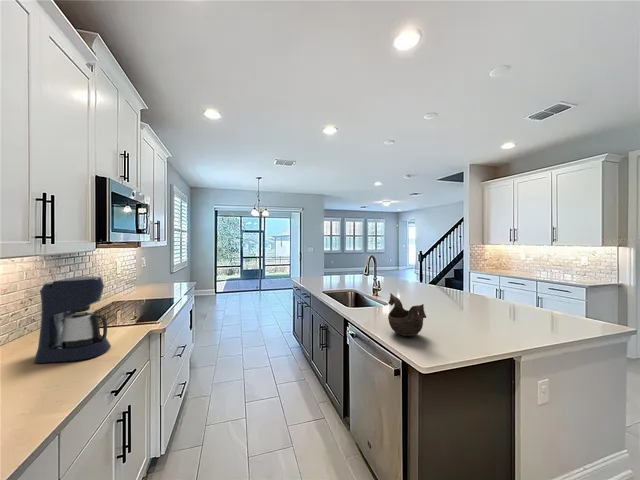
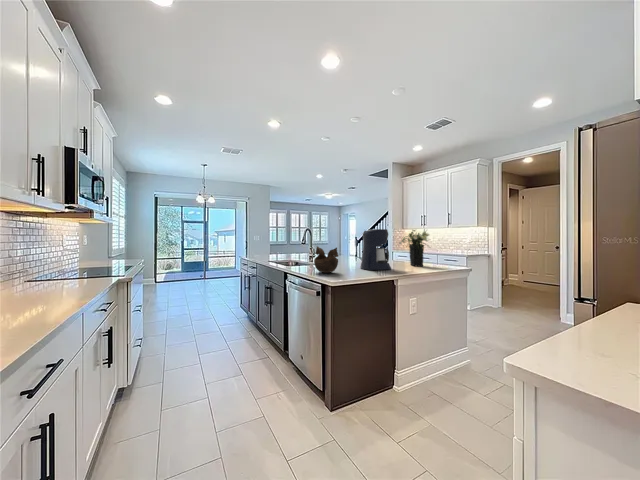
flower arrangement: none [505,266,560,319] -> present [399,230,429,266]
coffee maker: present [34,276,111,363] -> present [360,229,391,270]

